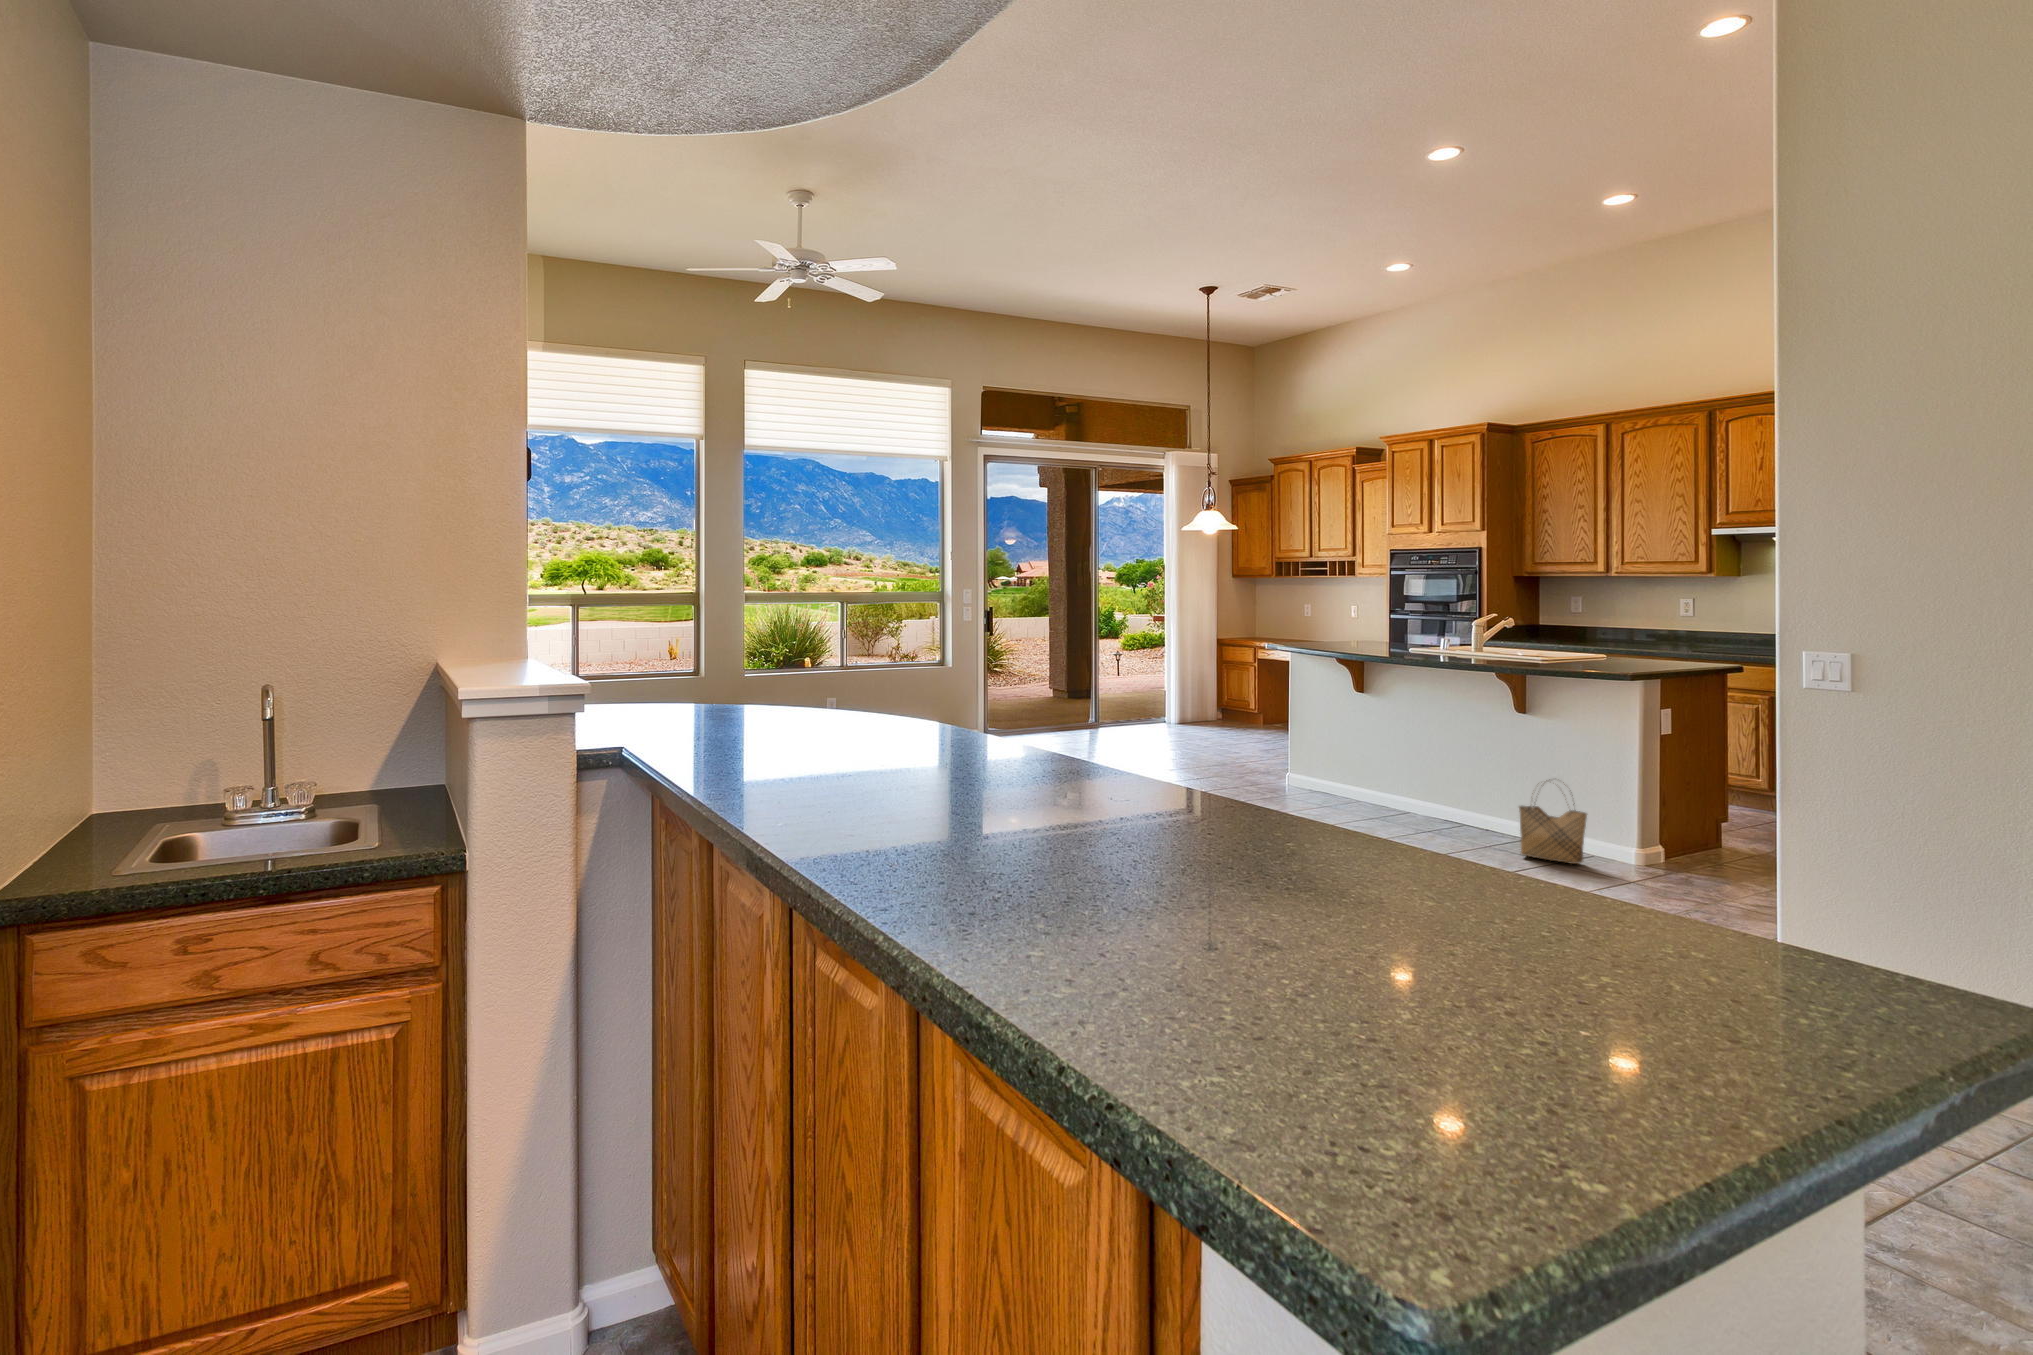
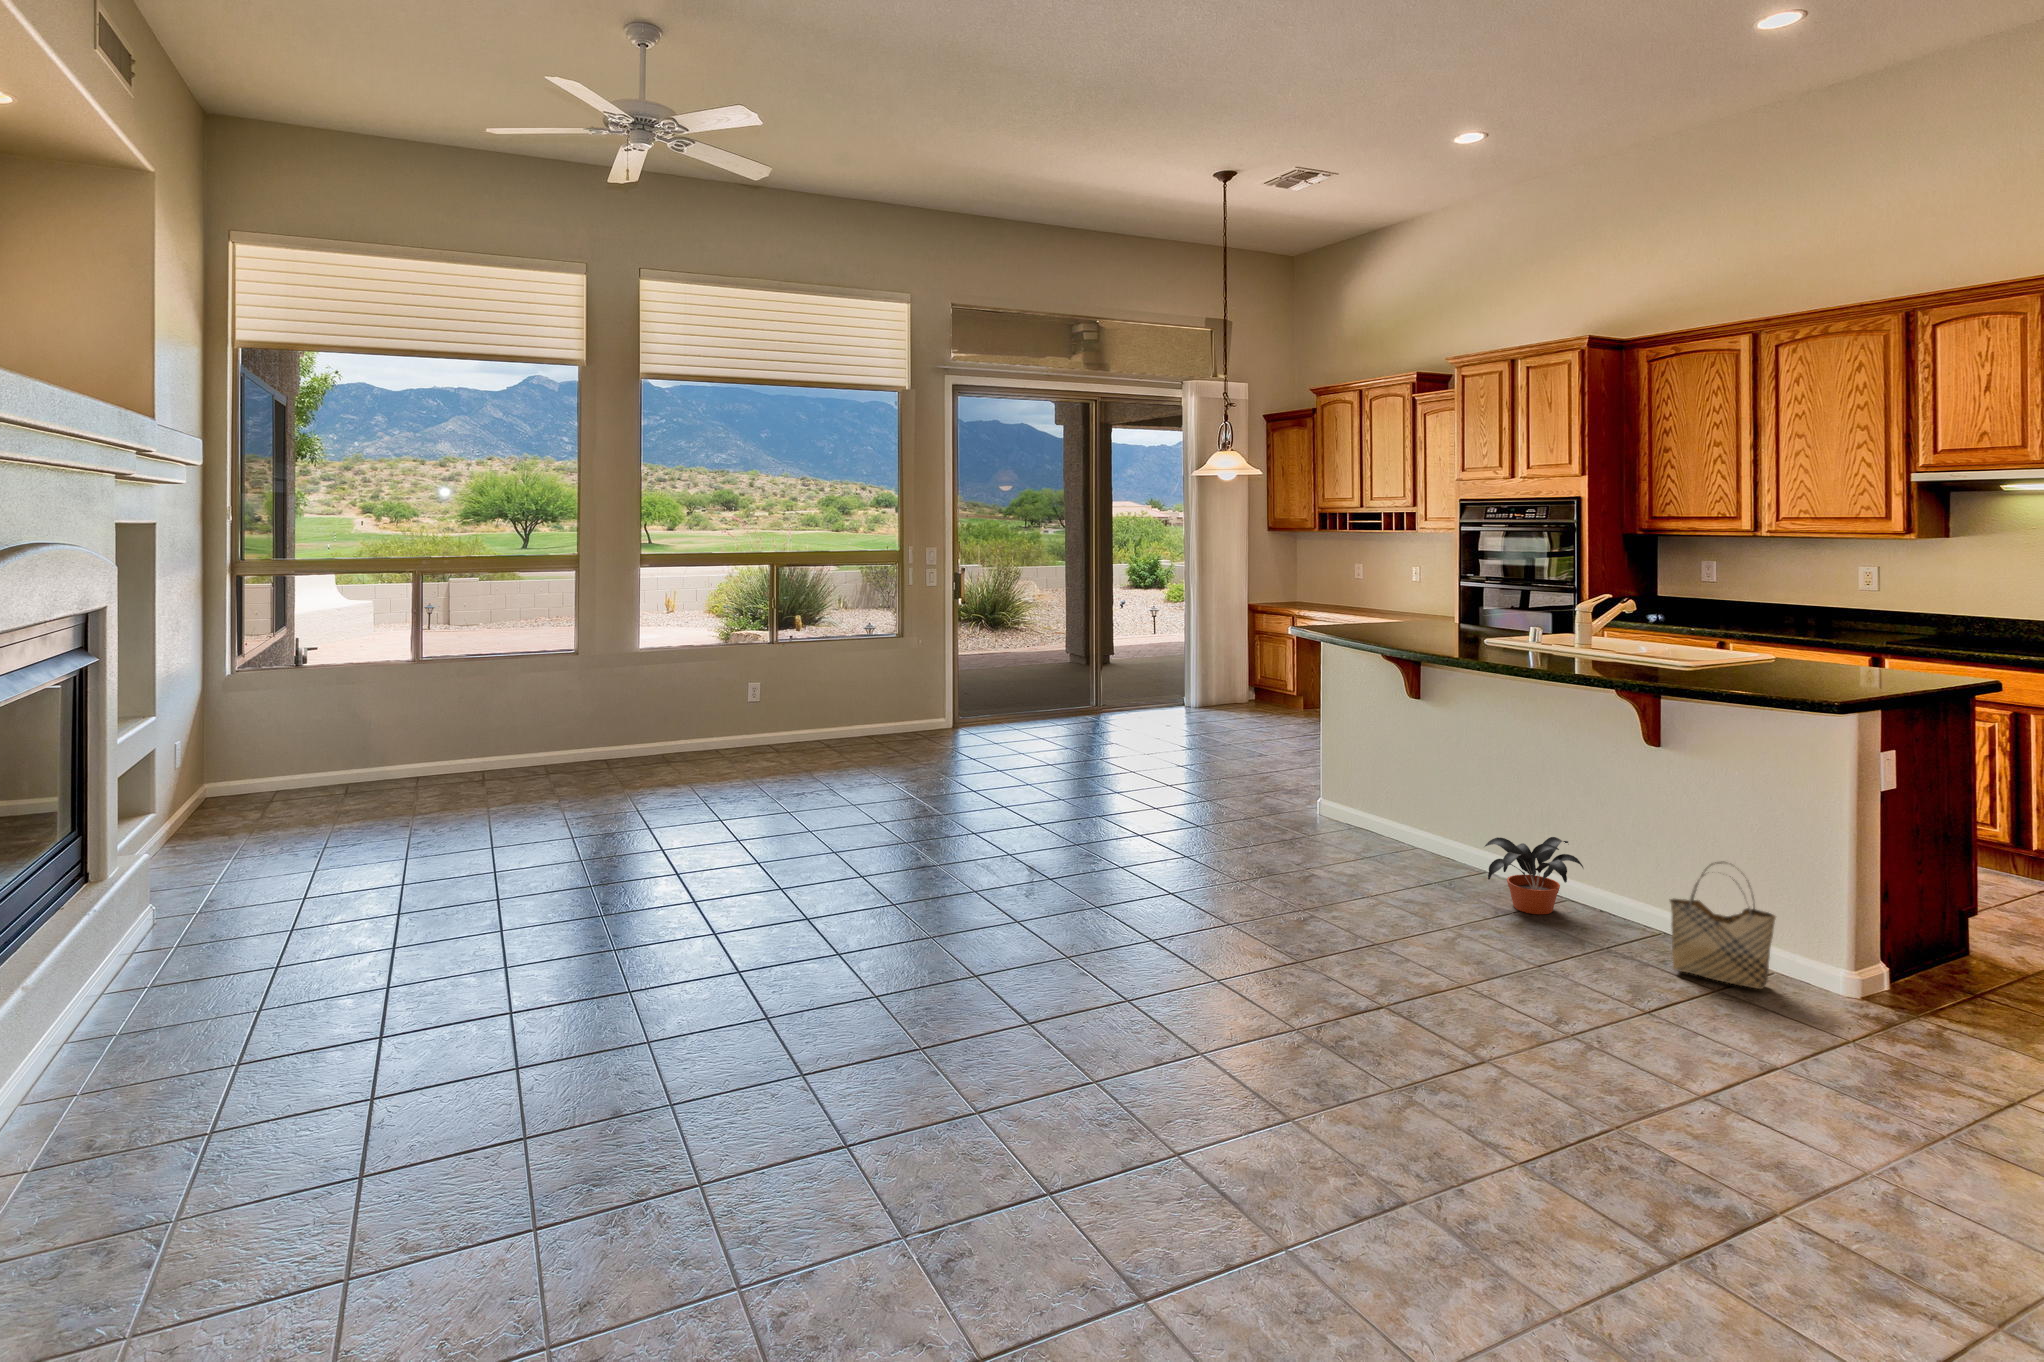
potted plant: none [1394,777,1466,831] -> present [1485,837,1583,914]

